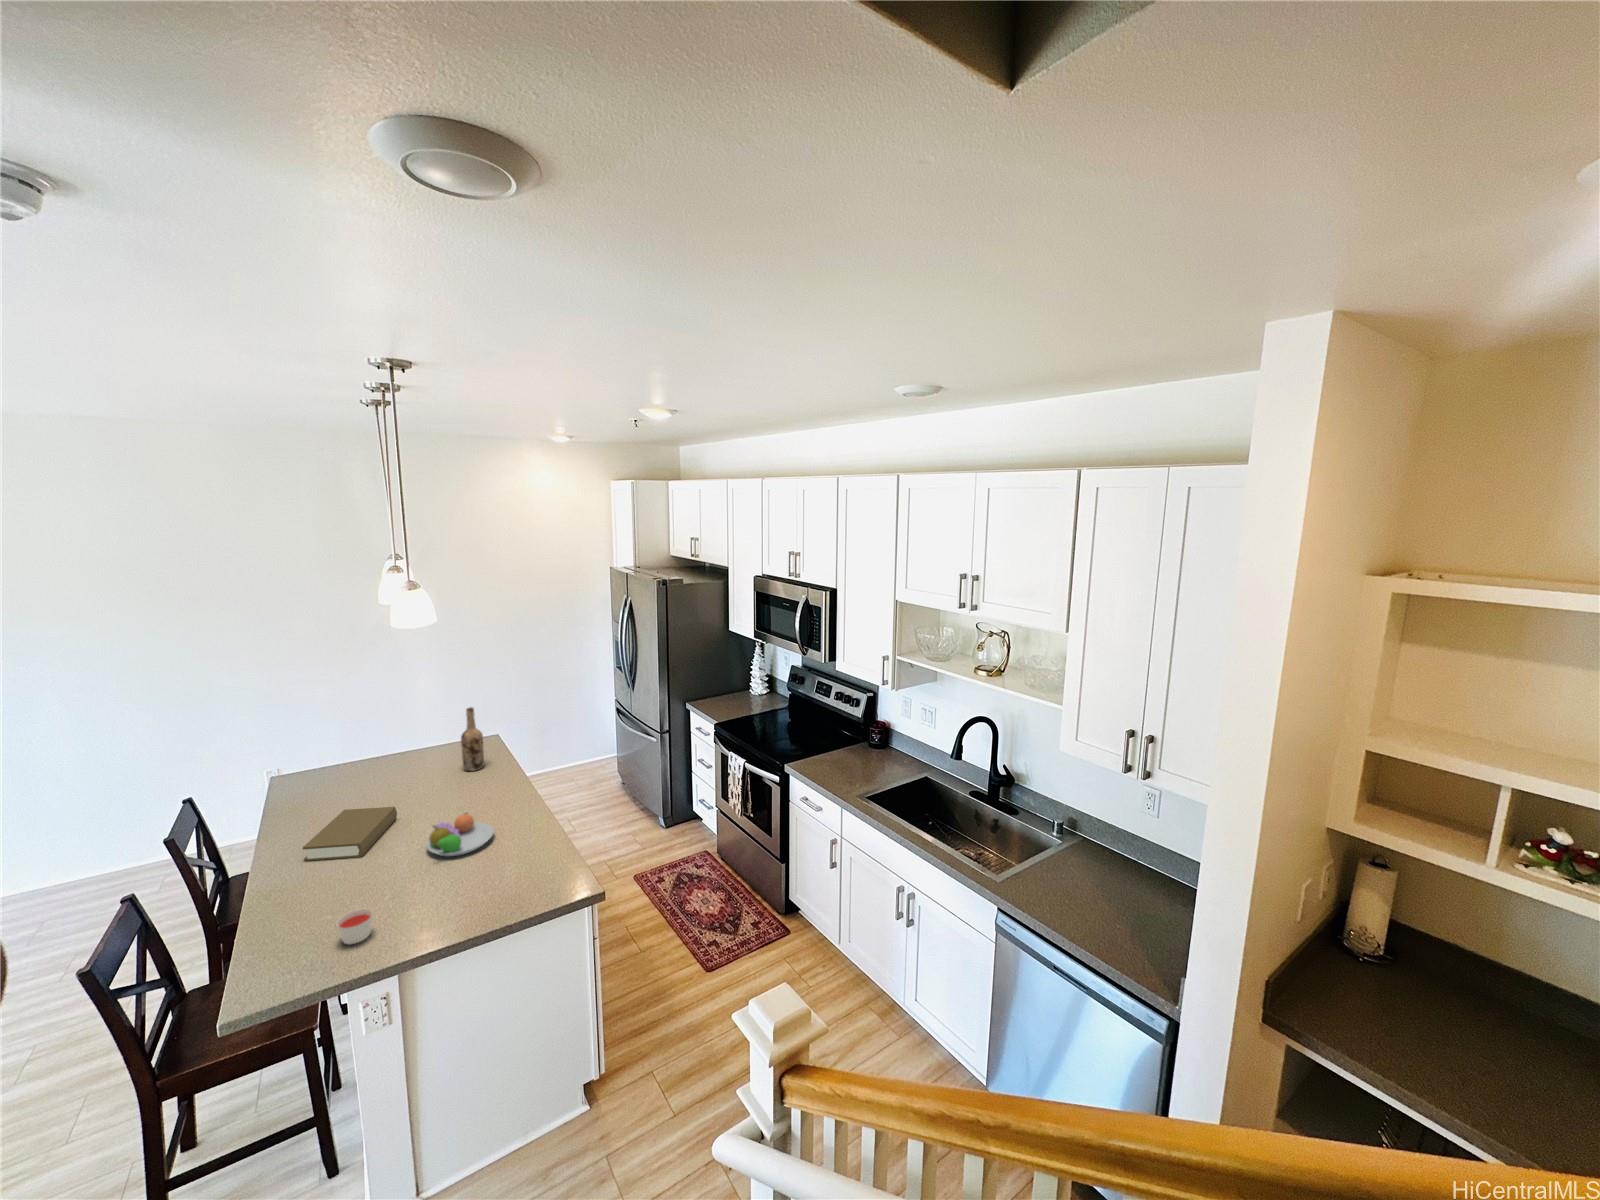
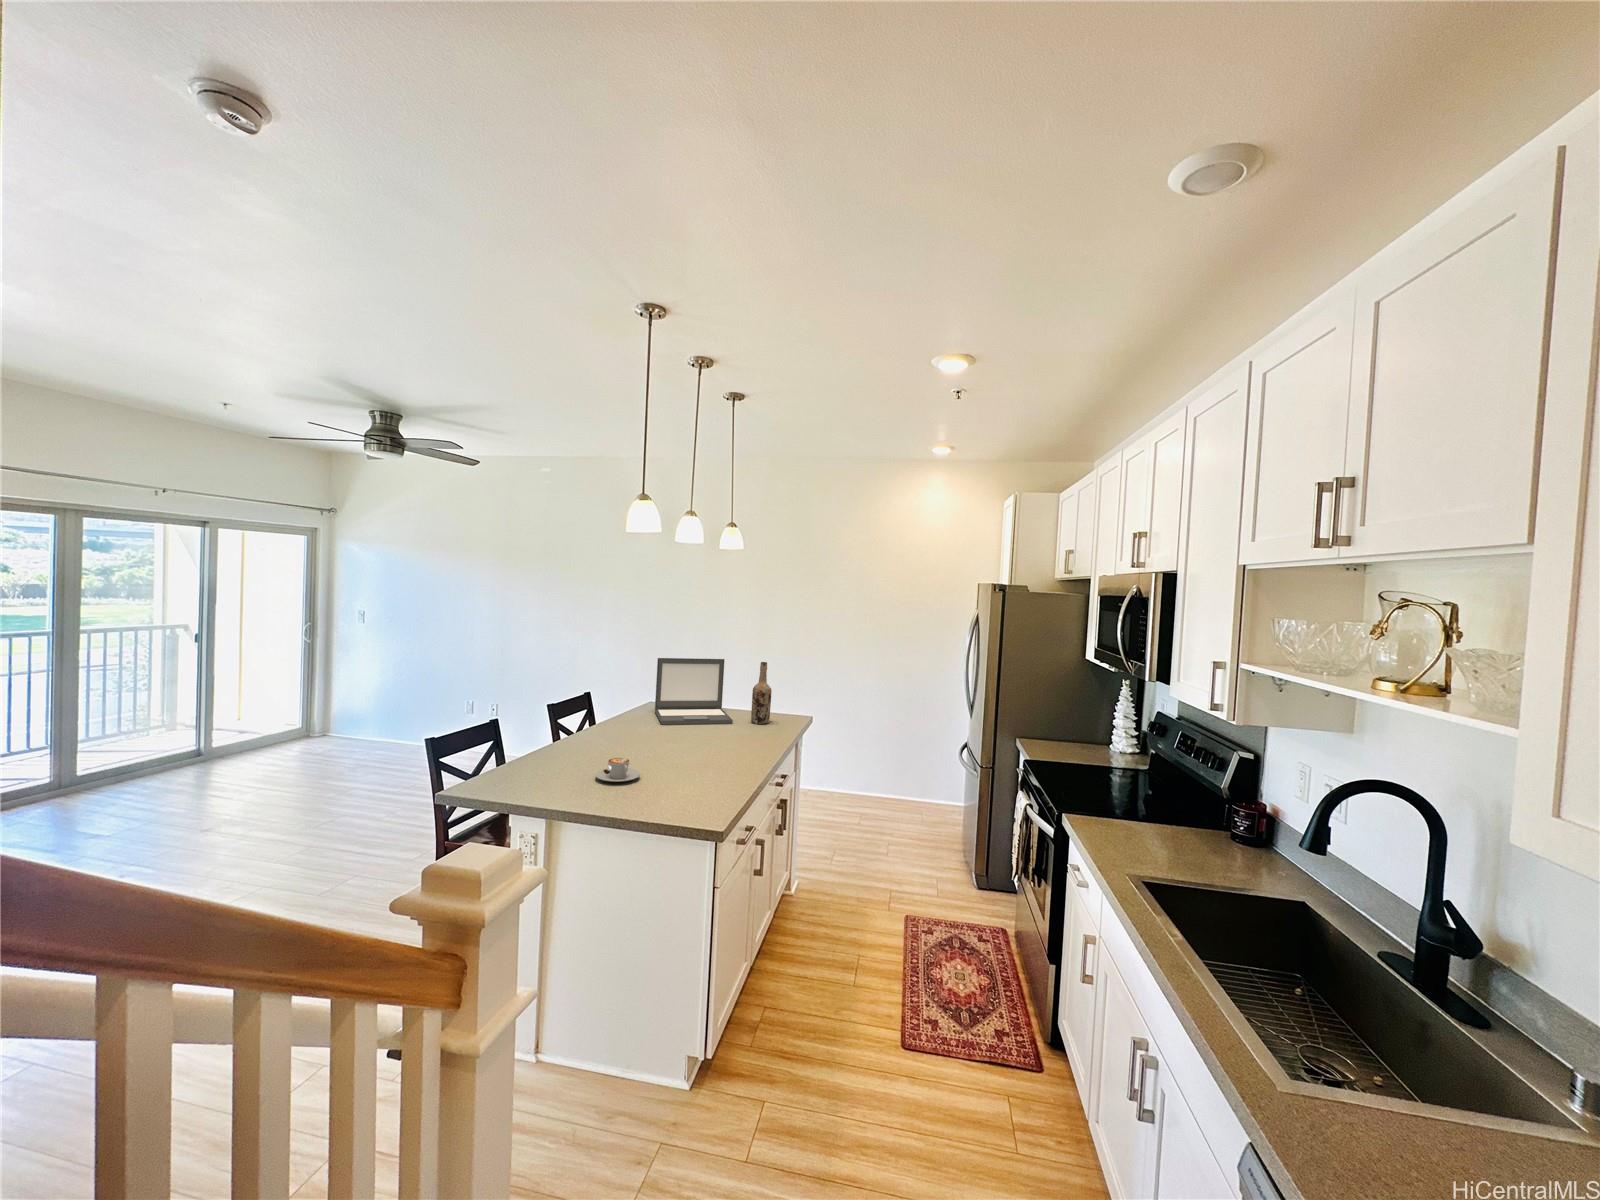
laptop: none [327,714,449,813] -> present [655,658,733,725]
book: present [303,807,397,861] -> none [590,713,669,742]
fruit bowl: present [426,813,494,857] -> none [645,730,708,763]
coffee cup: none [418,874,470,909] -> present [596,758,640,782]
candle: present [337,908,373,944] -> none [531,754,559,778]

